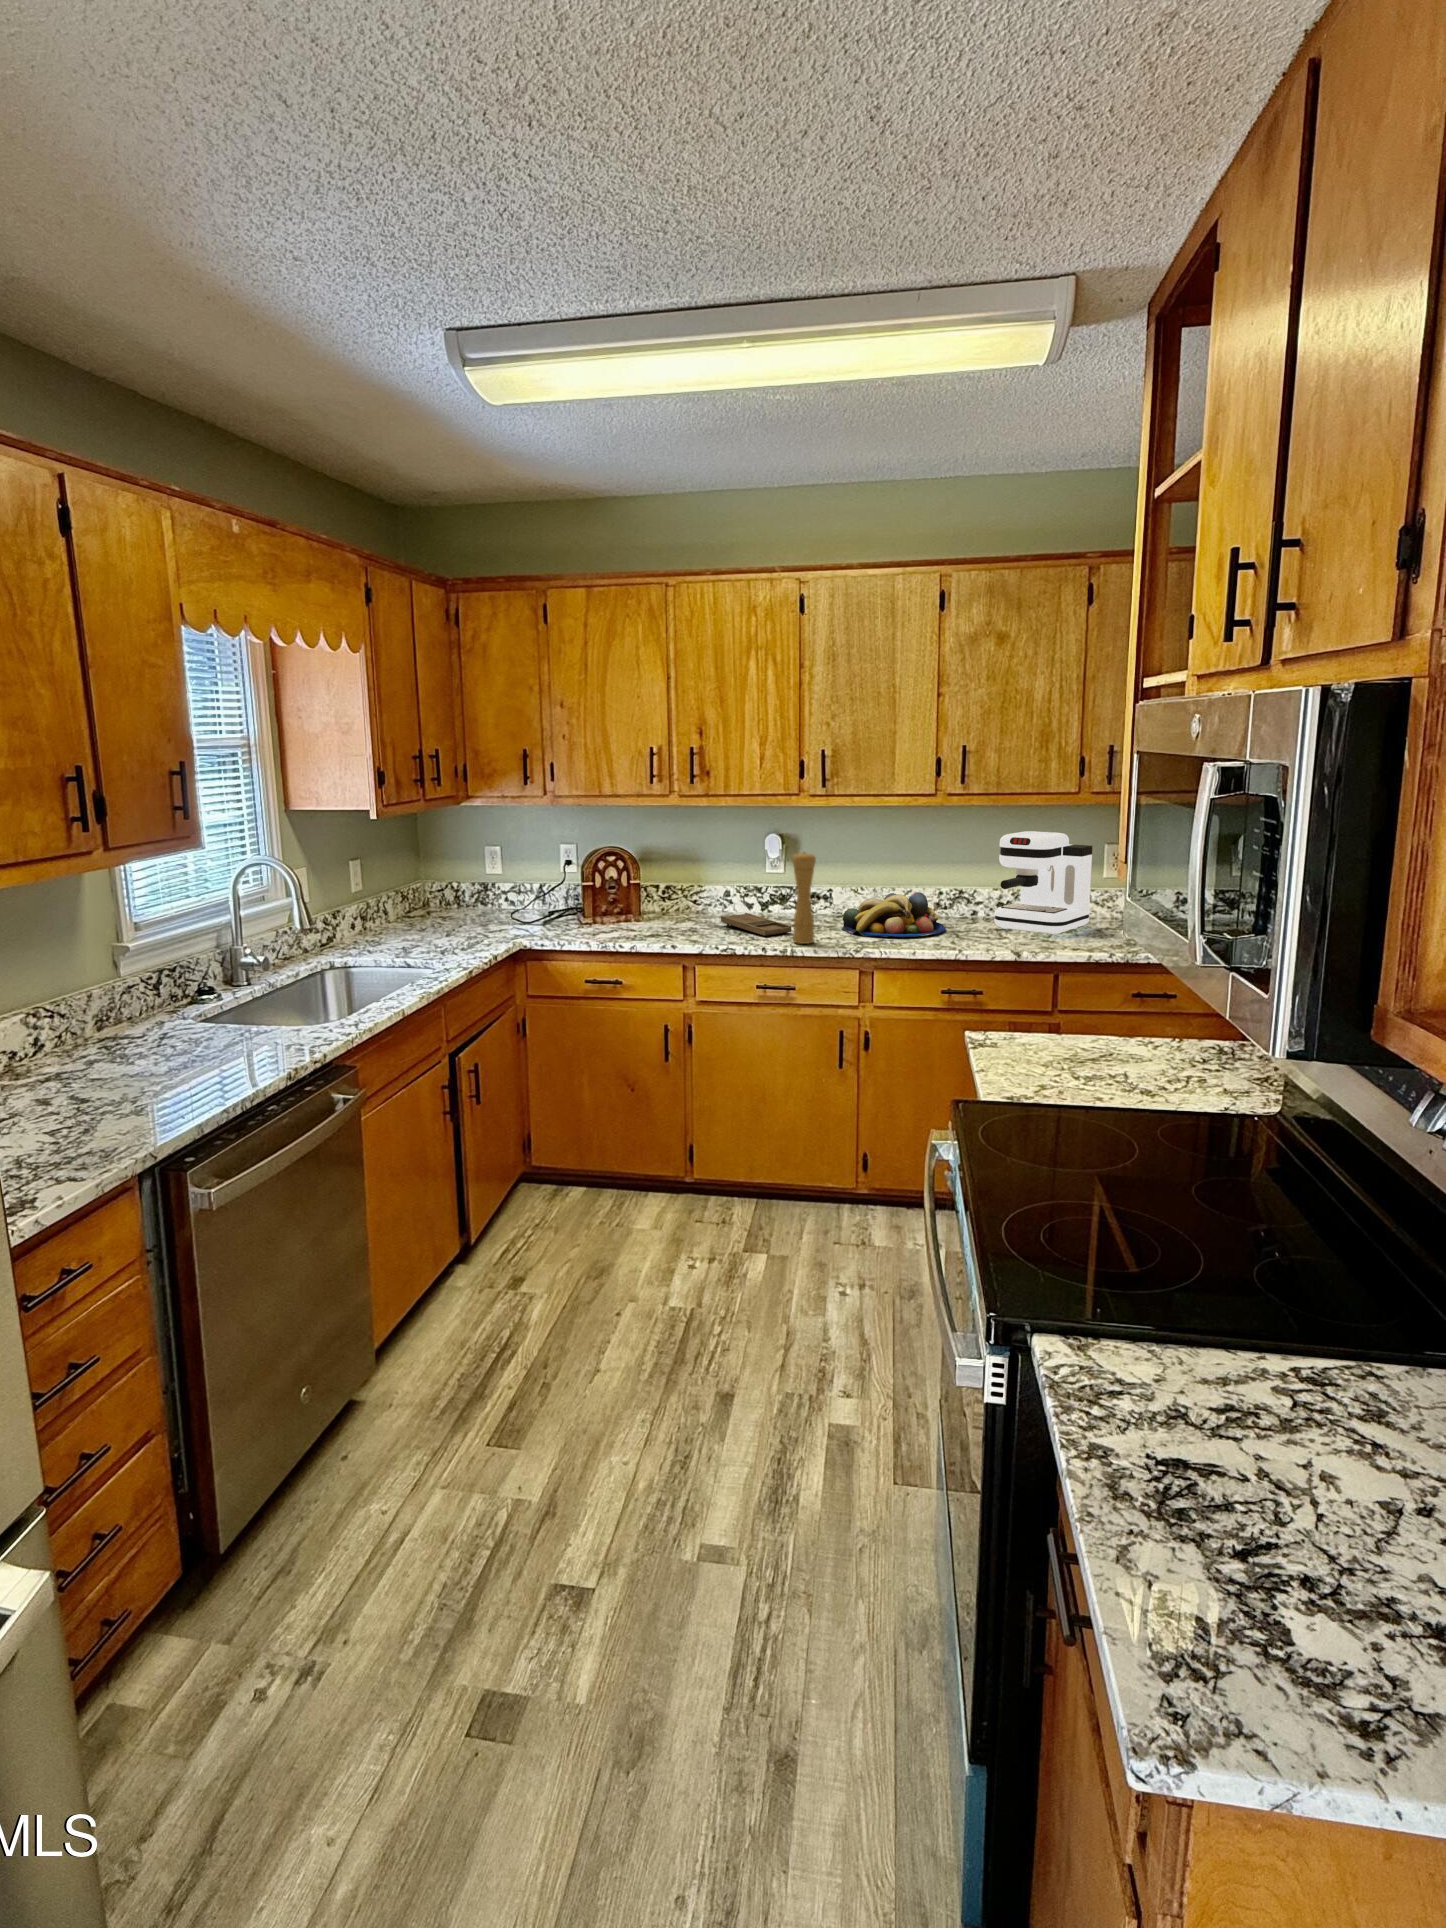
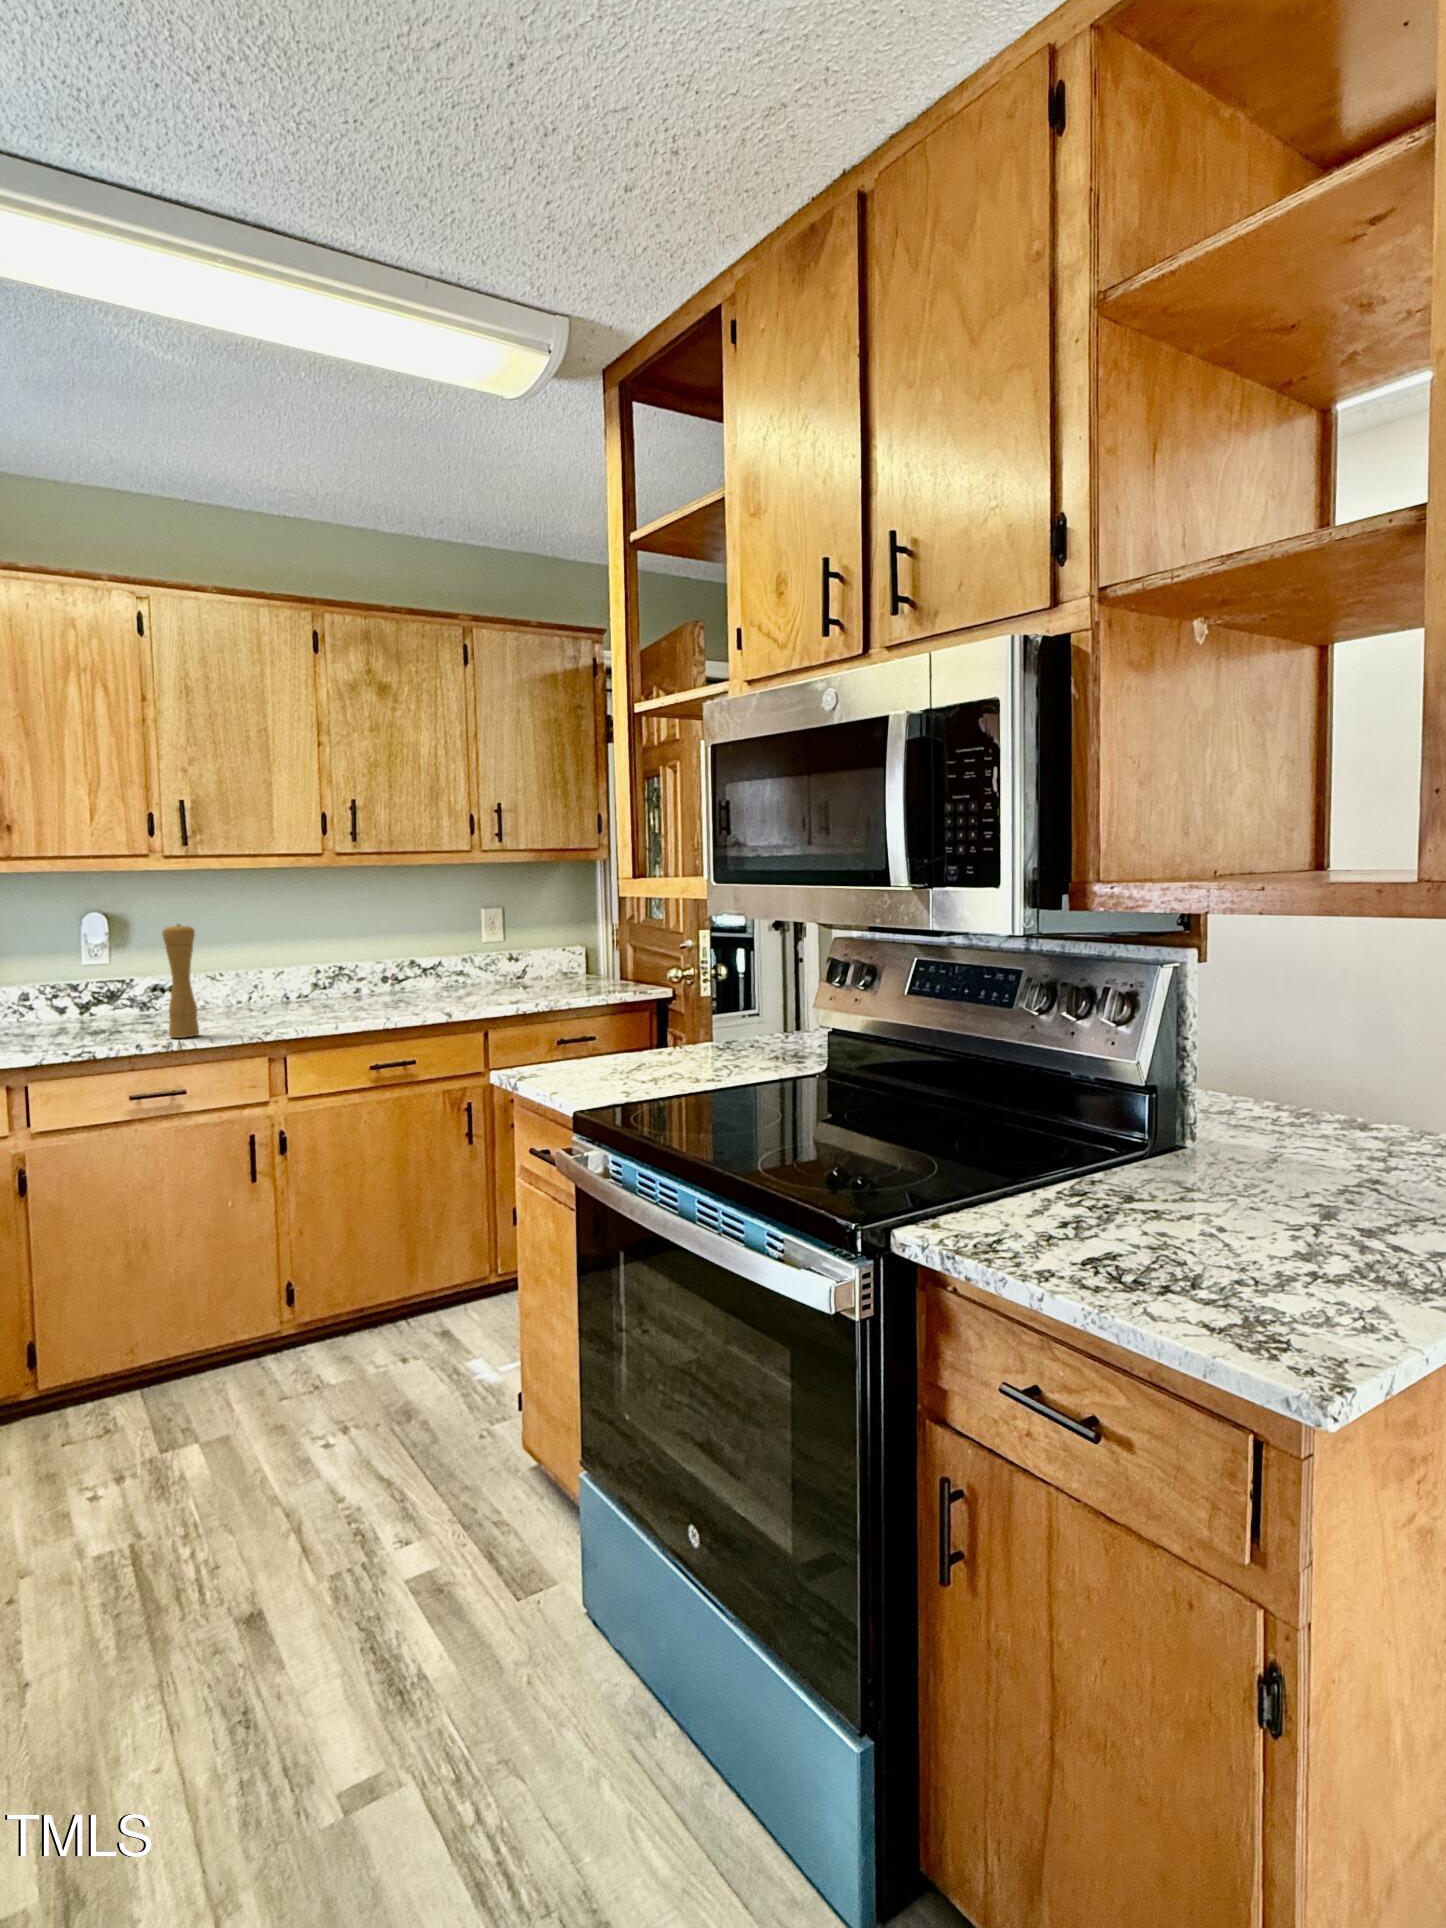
coffee maker: present [994,831,1092,935] -> none [387,897,480,1001]
fruit bowl: present [842,892,945,937] -> none [214,970,342,1022]
tray: present [721,913,792,936] -> none [38,1016,154,1037]

